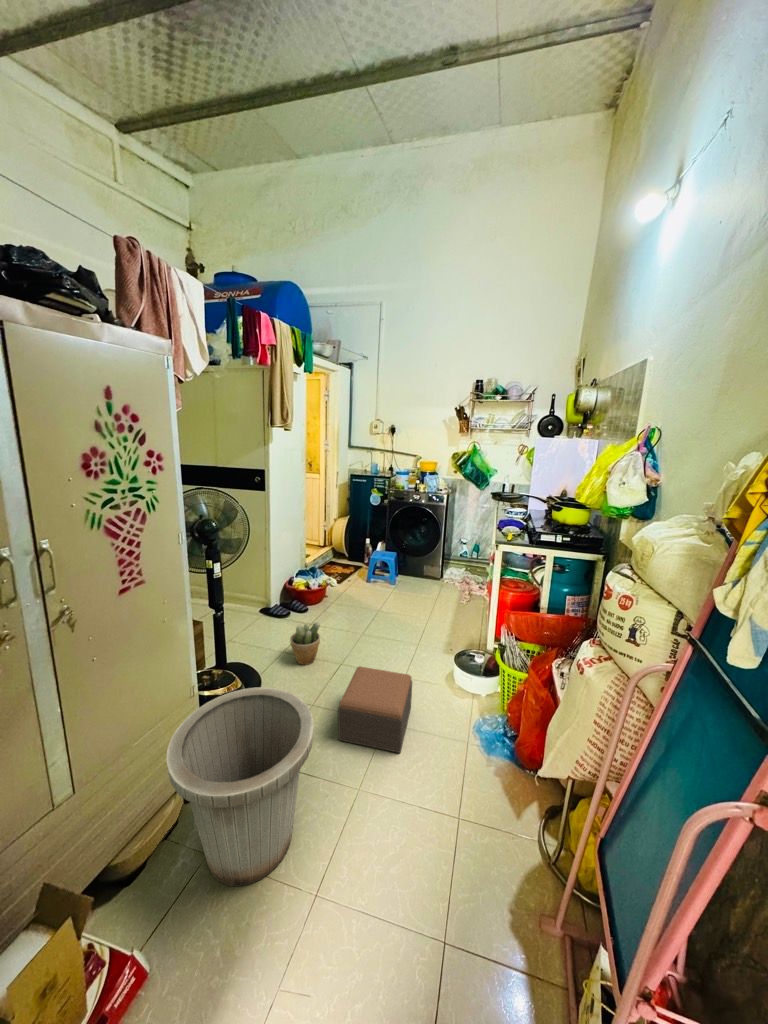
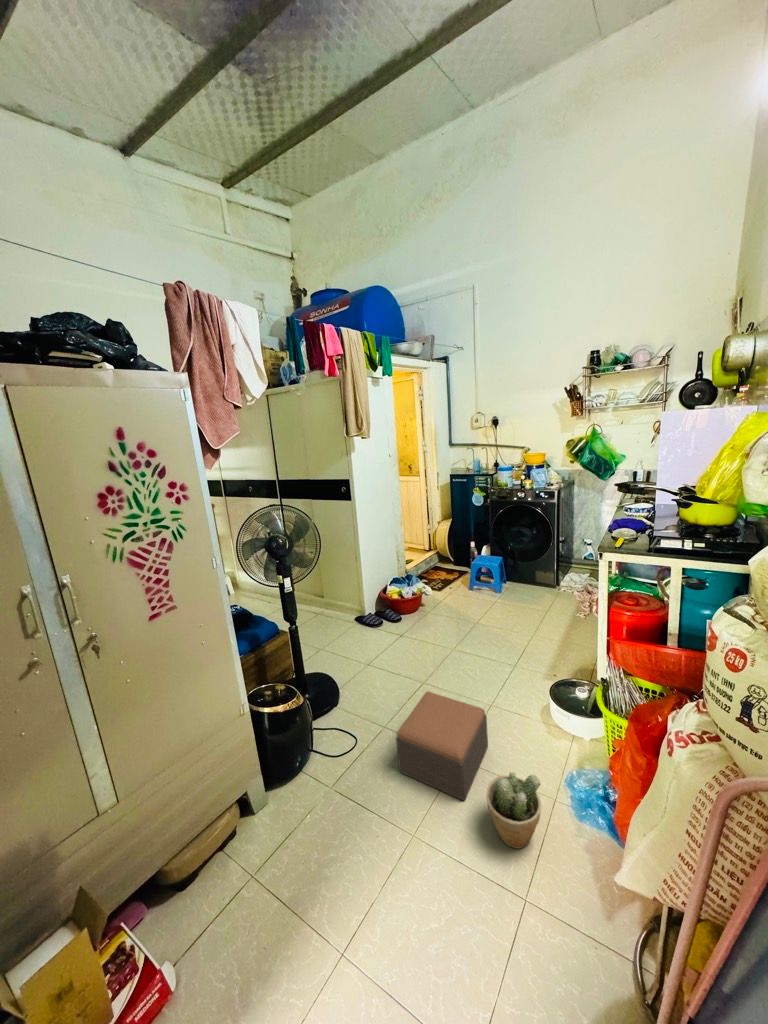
potted plant: present [290,622,320,665] -> present [486,772,541,849]
trash can: present [166,687,314,886] -> none [194,710,340,917]

